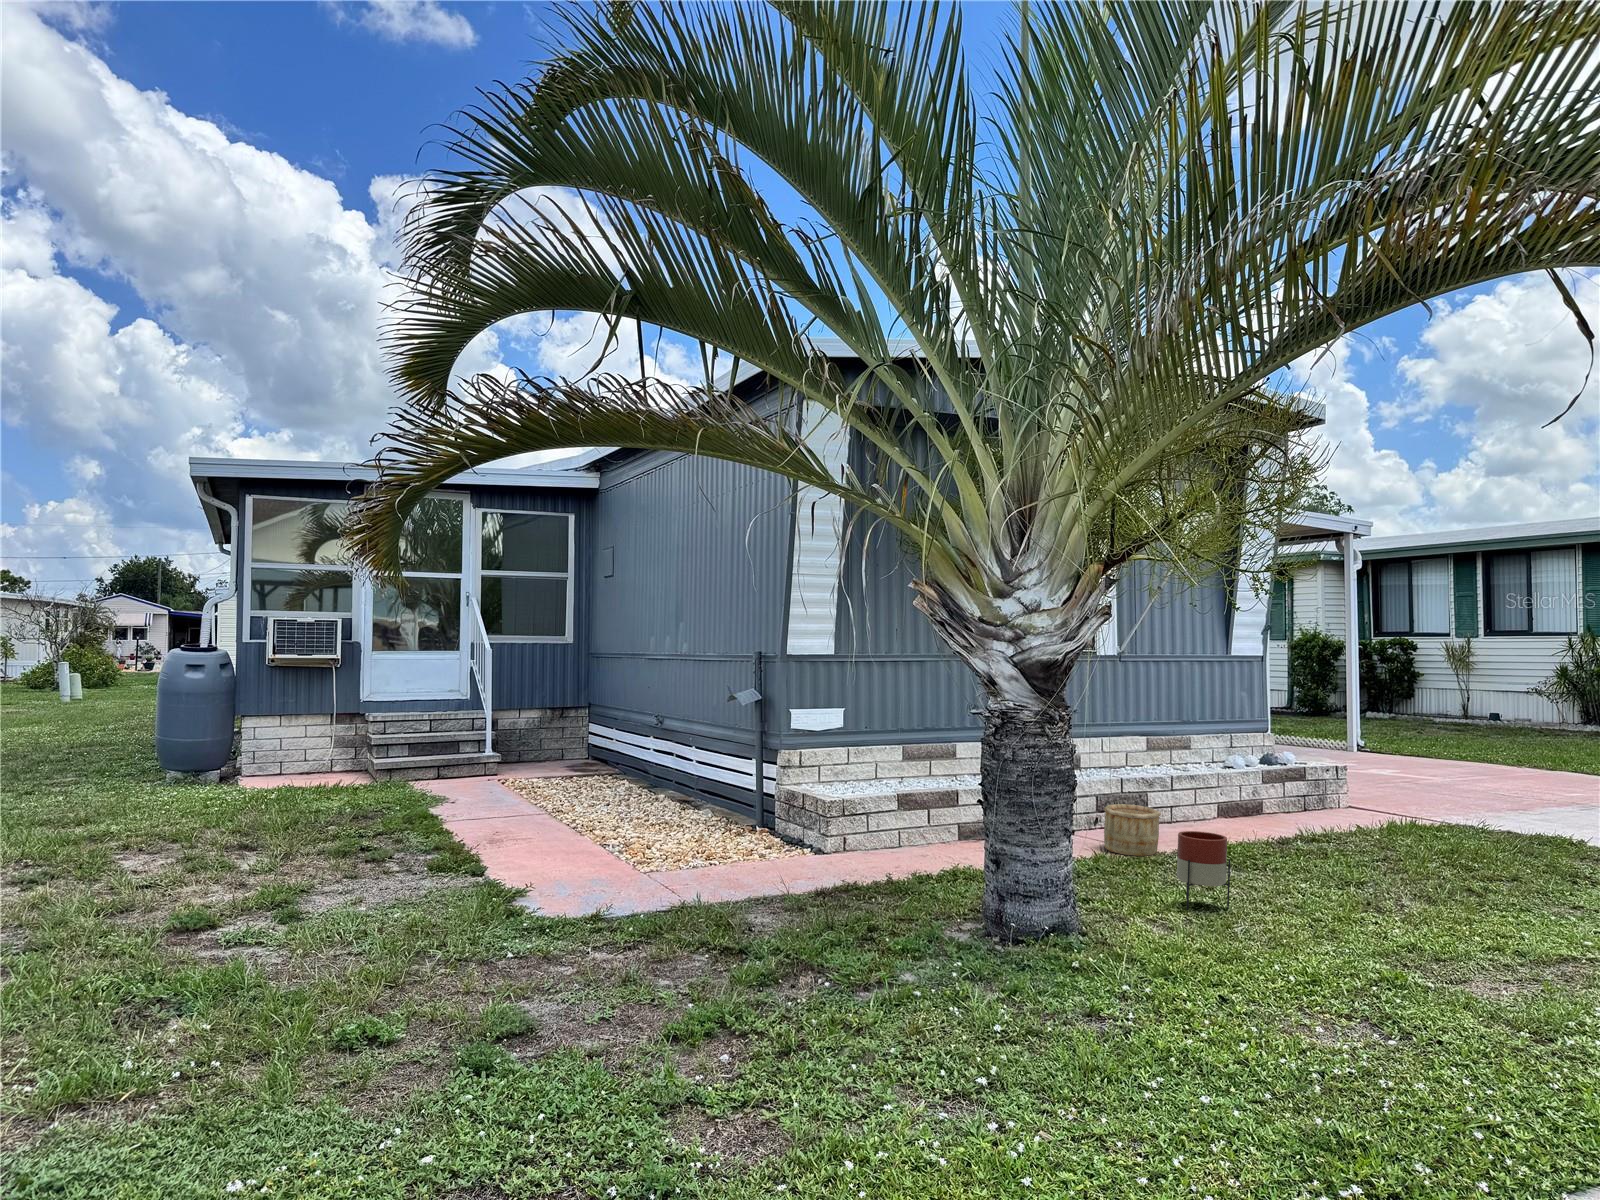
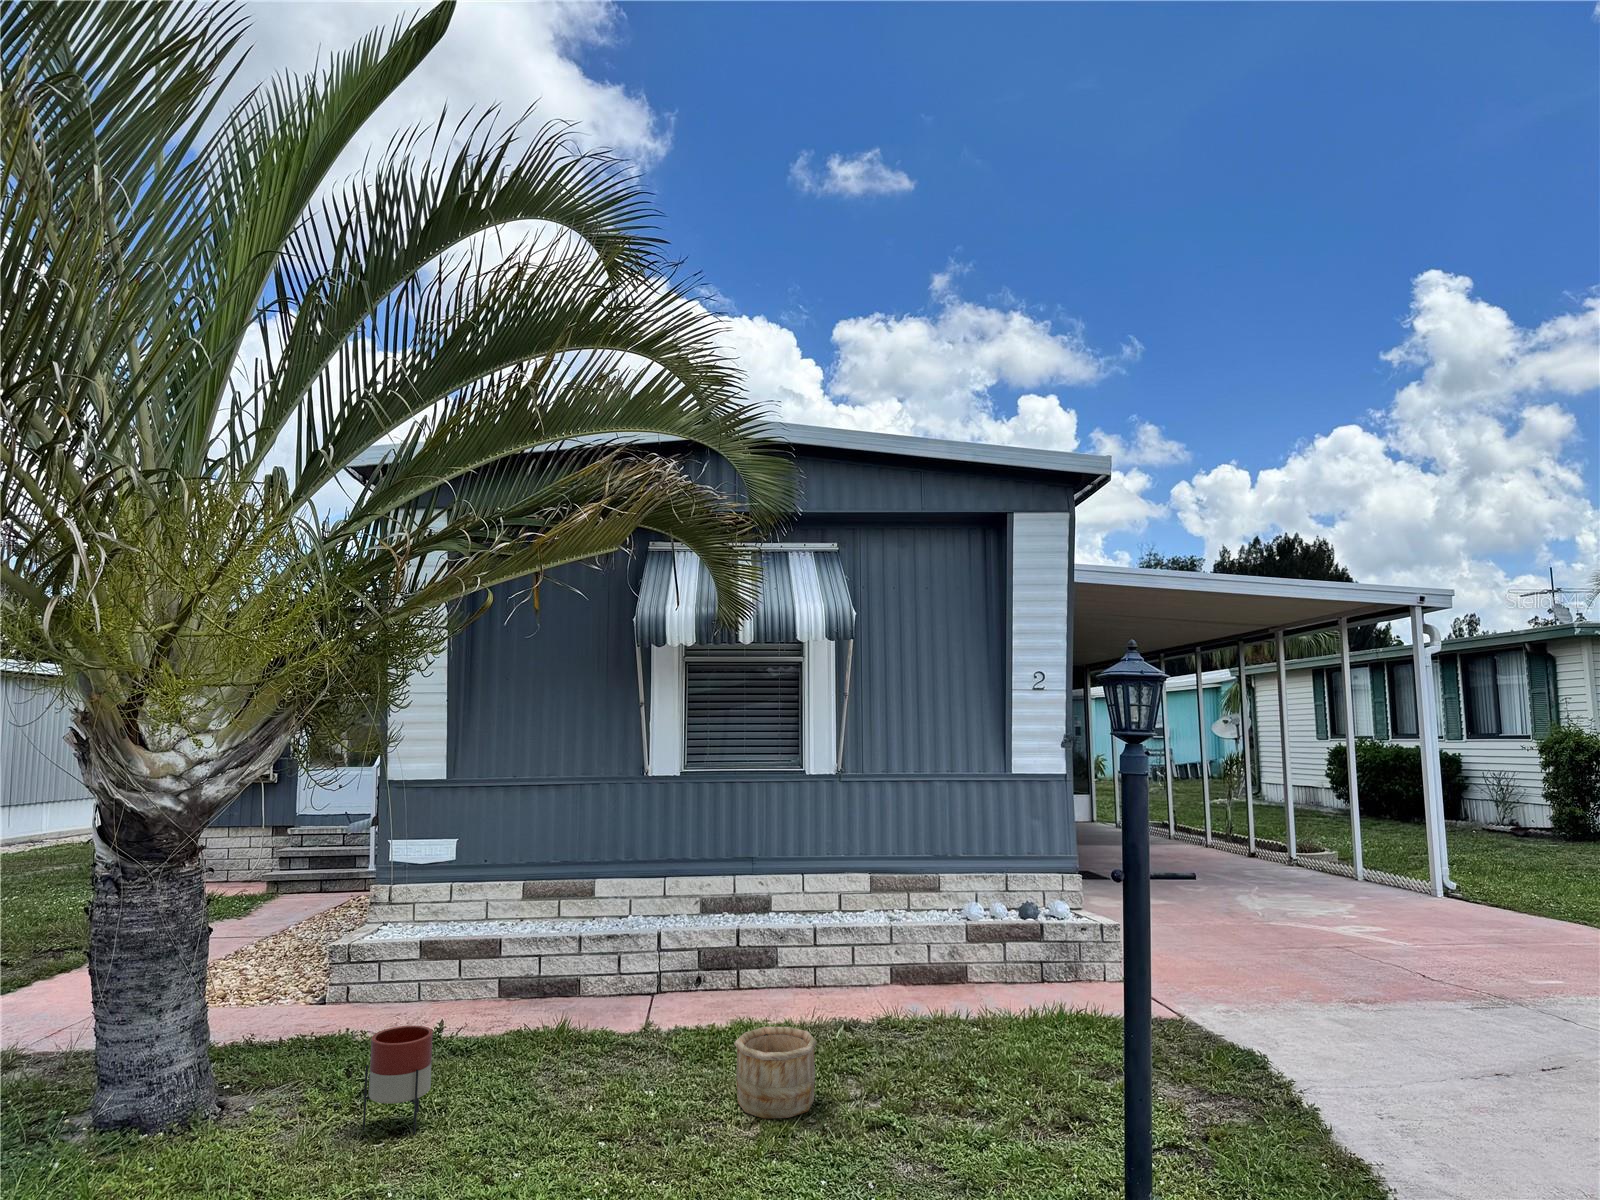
wooden bucket: present [1104,804,1161,856] -> present [734,1027,817,1119]

